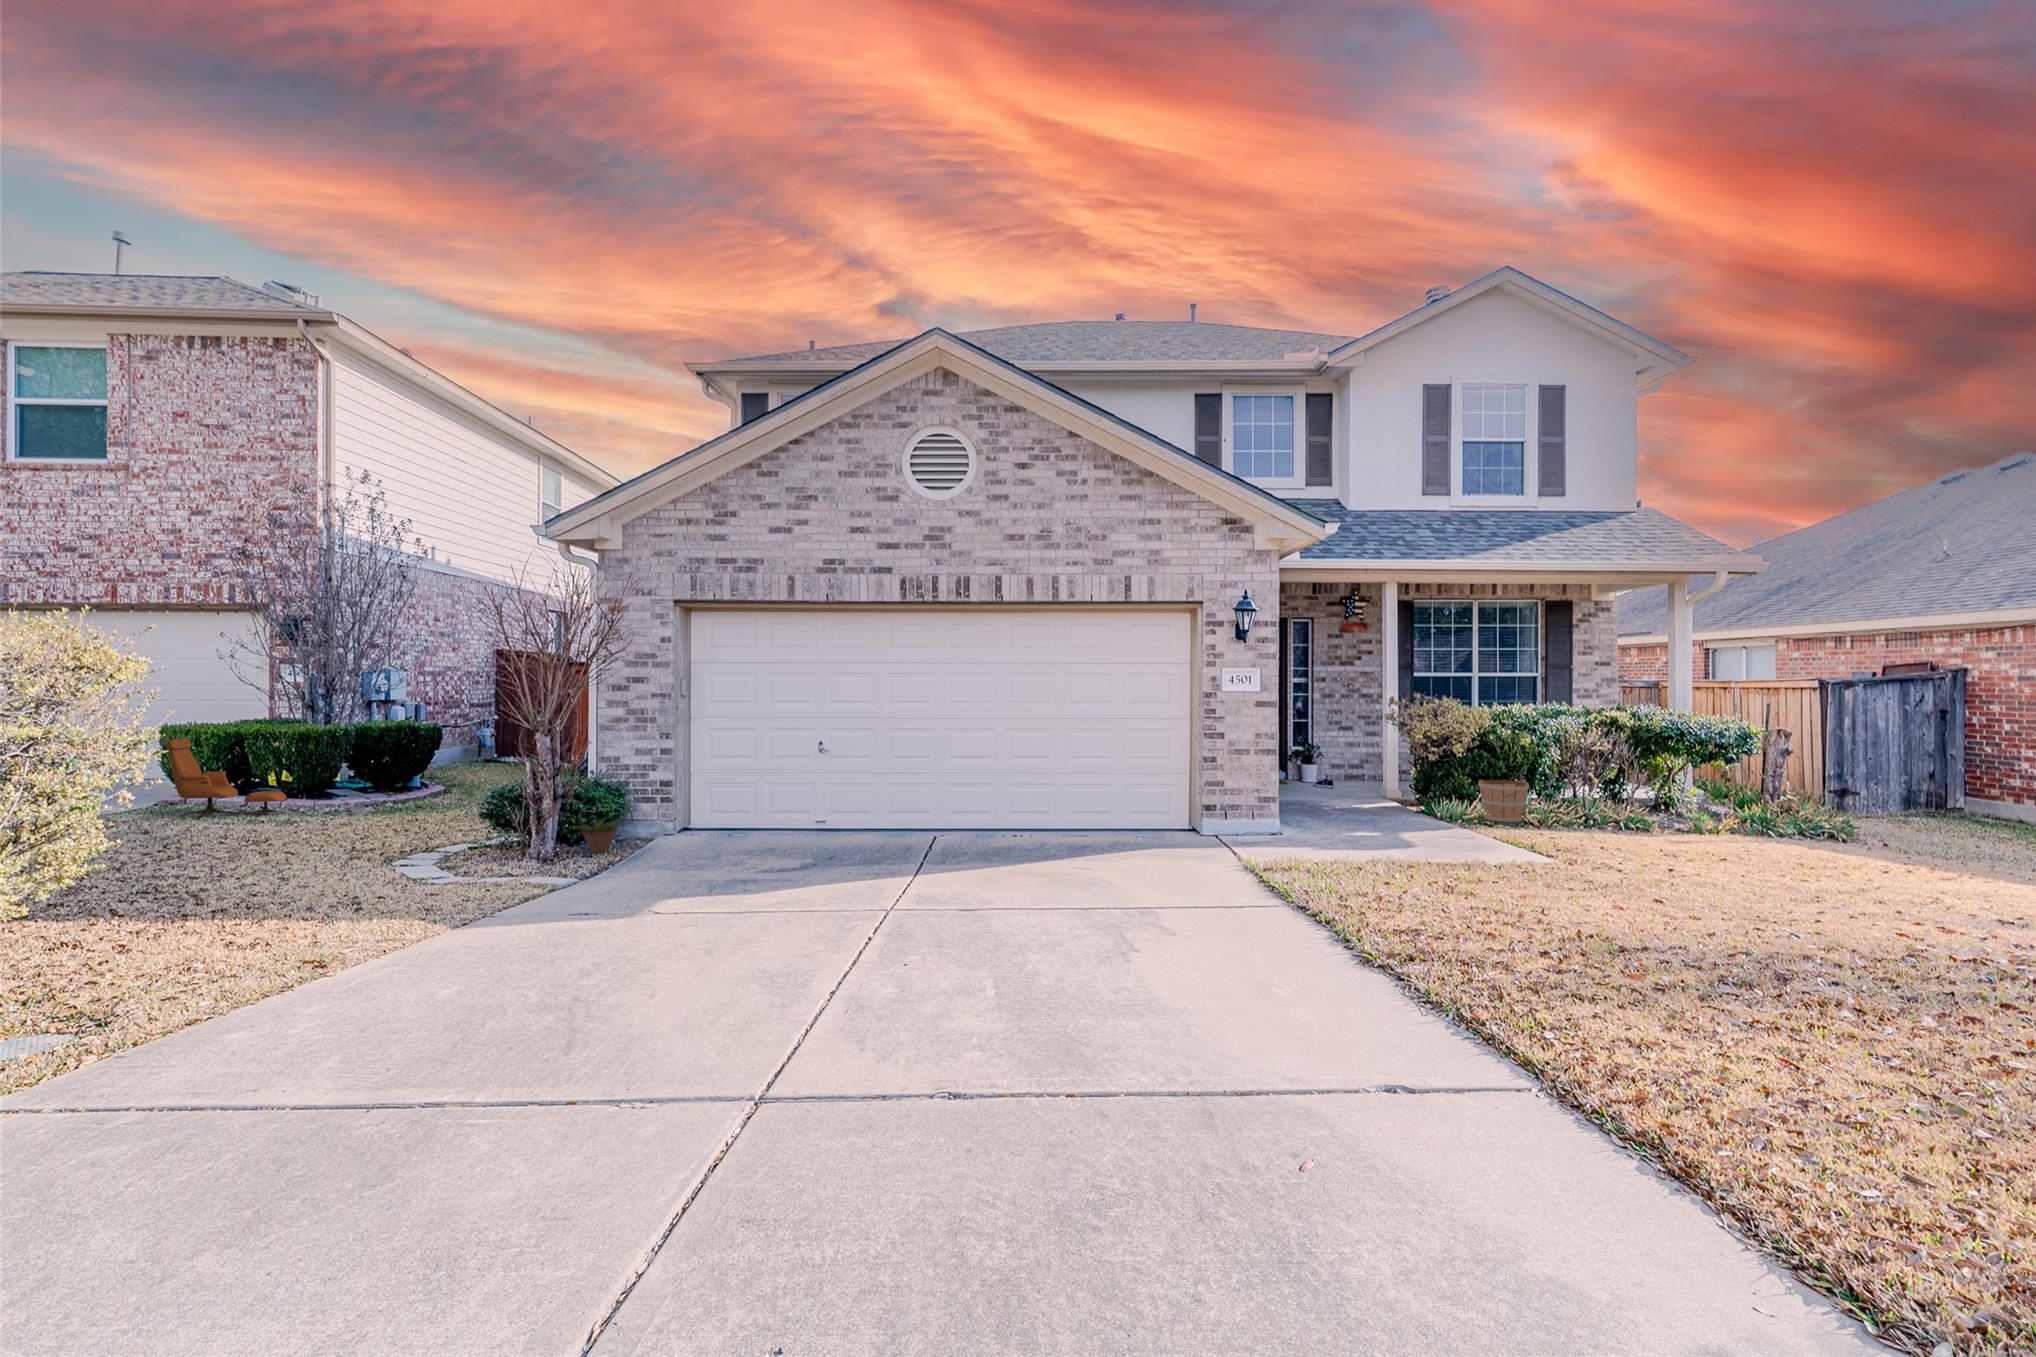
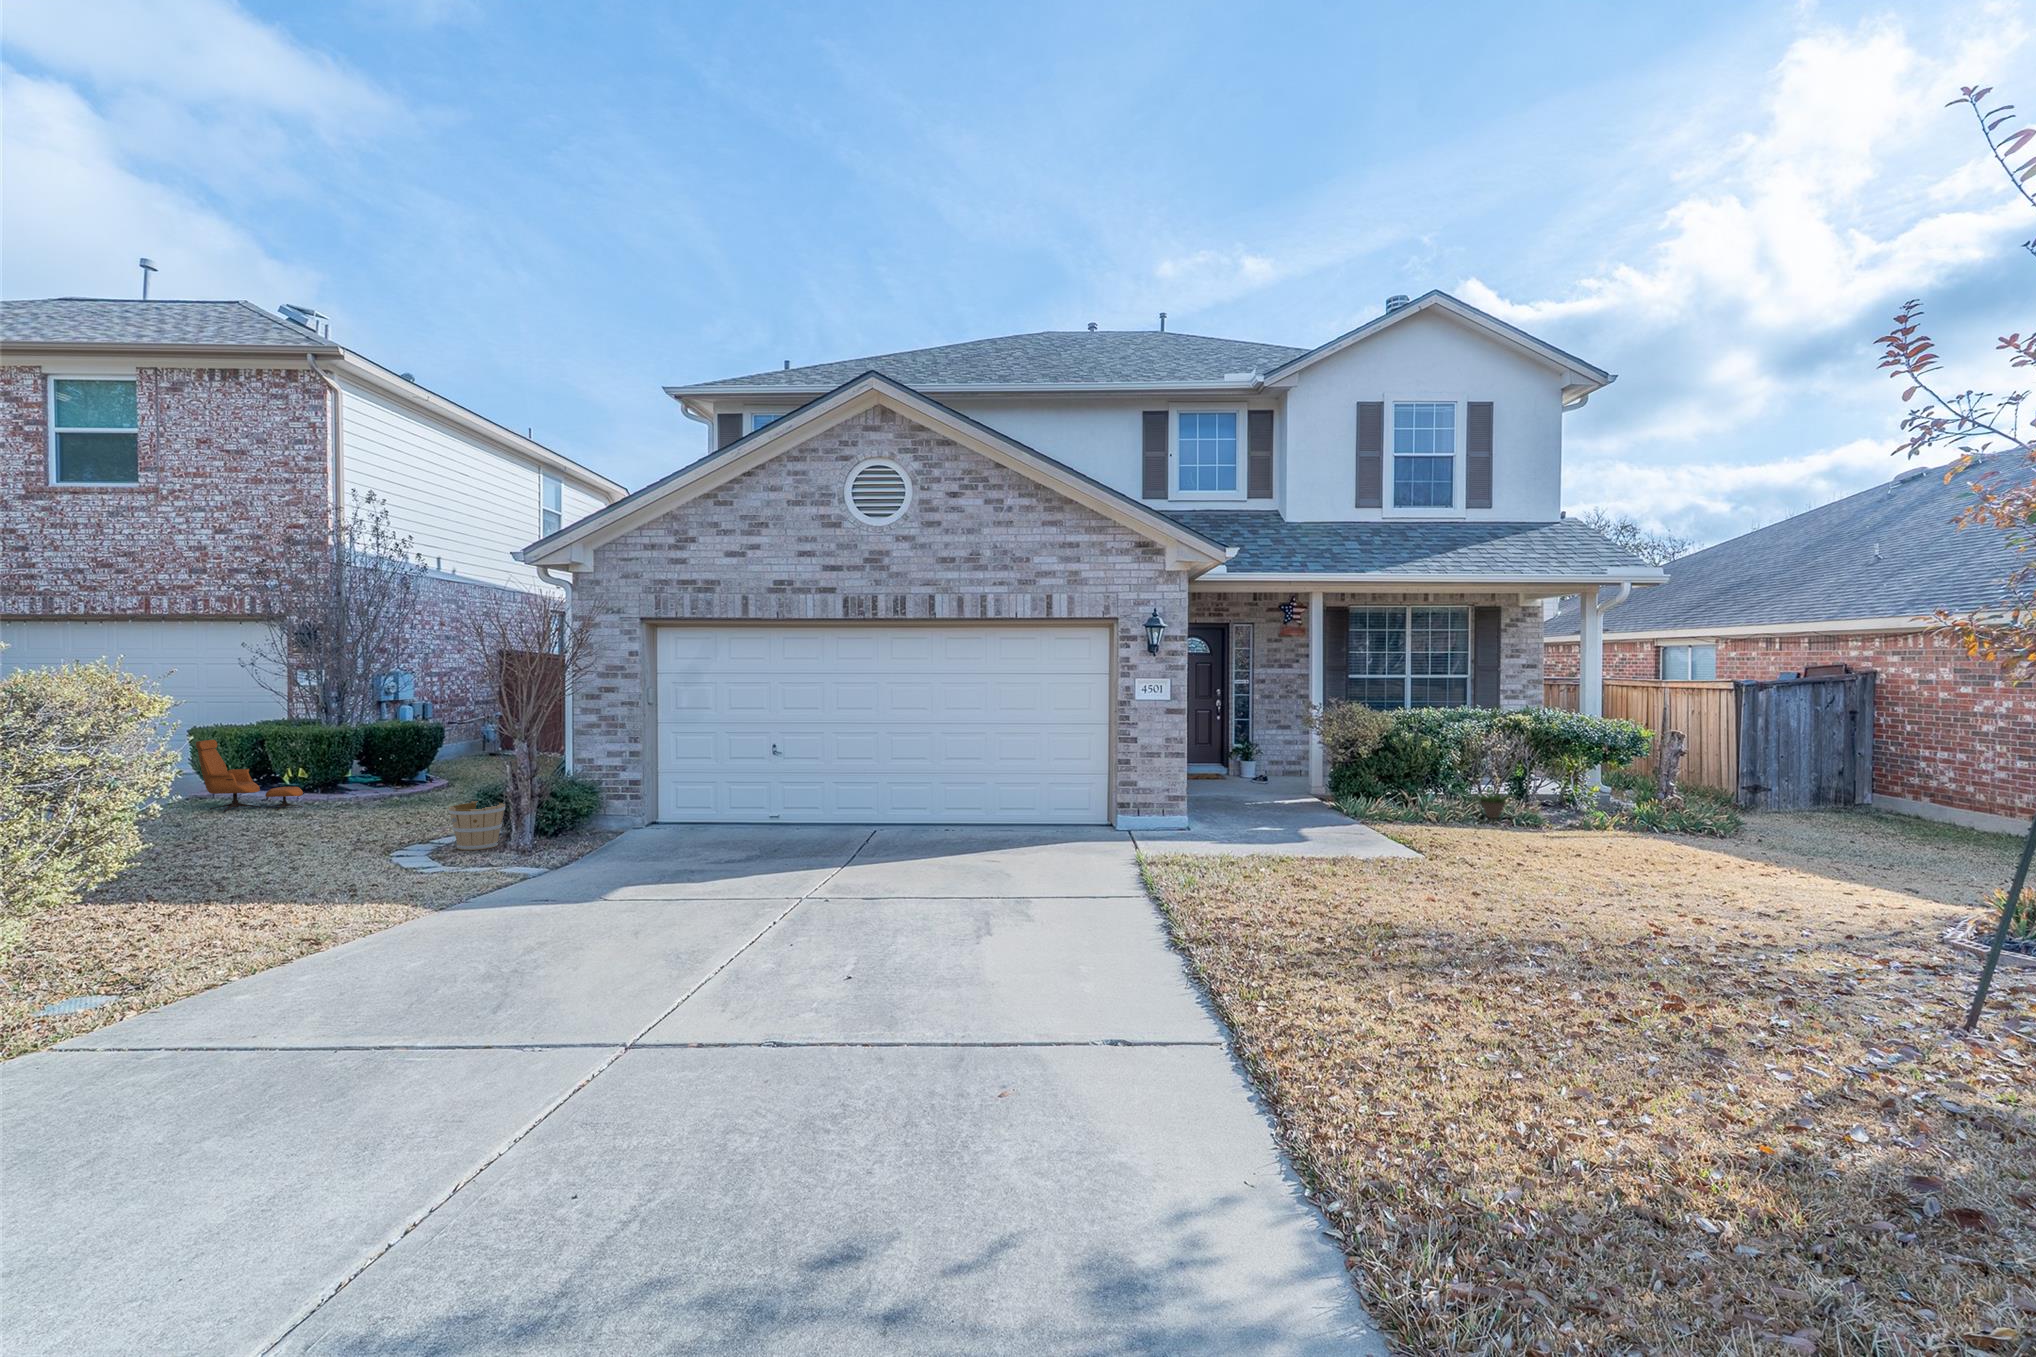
wooden bucket: present [1478,779,1529,823] -> present [448,801,505,850]
decorative plant: present [575,818,622,852] -> present [1476,794,1508,818]

